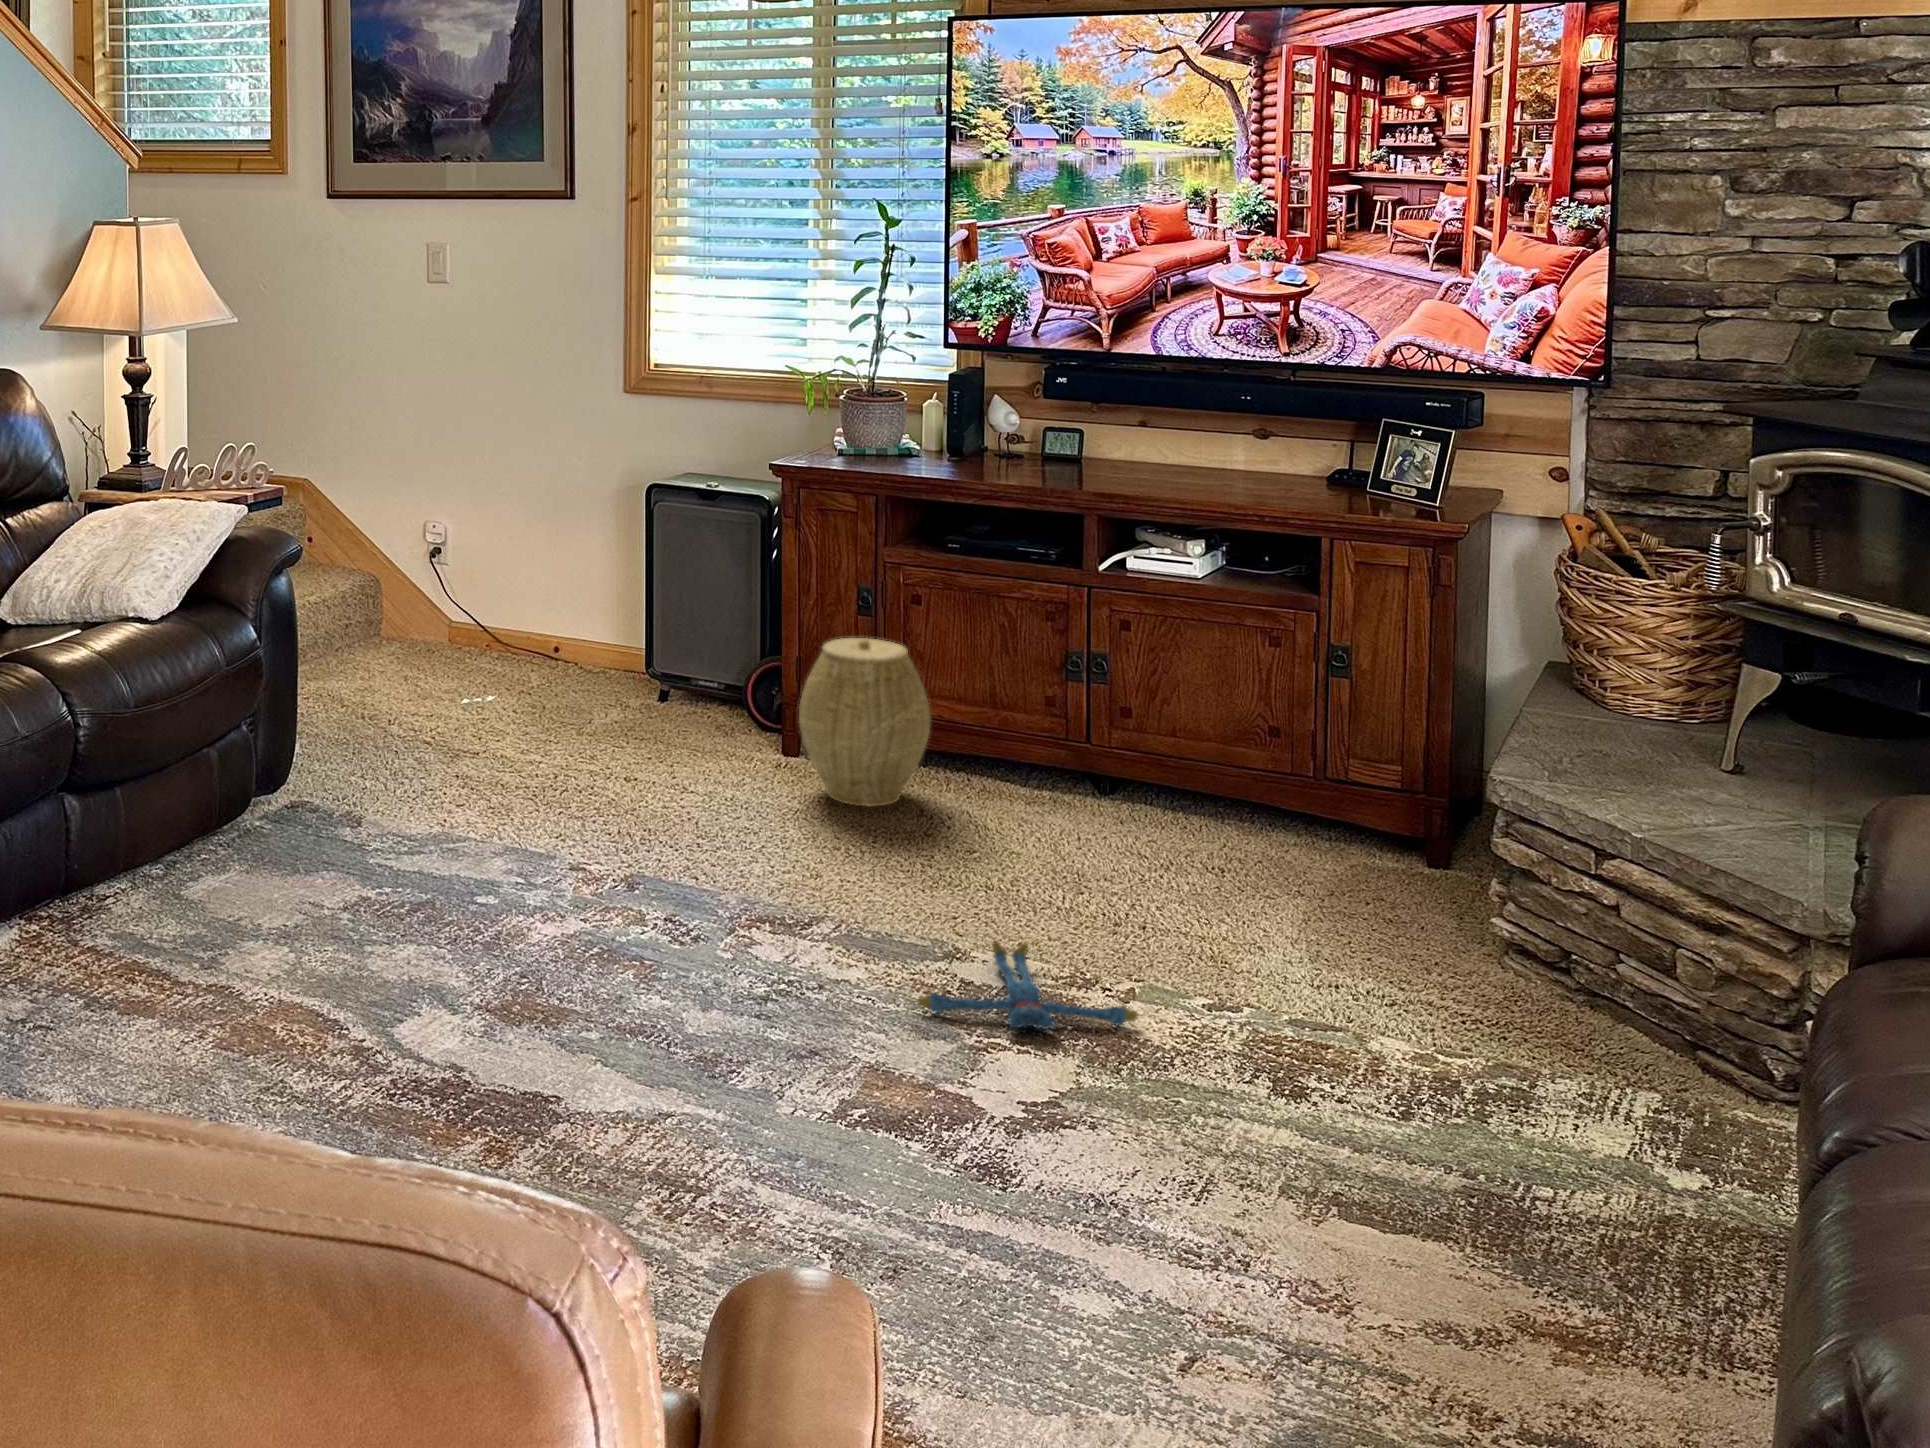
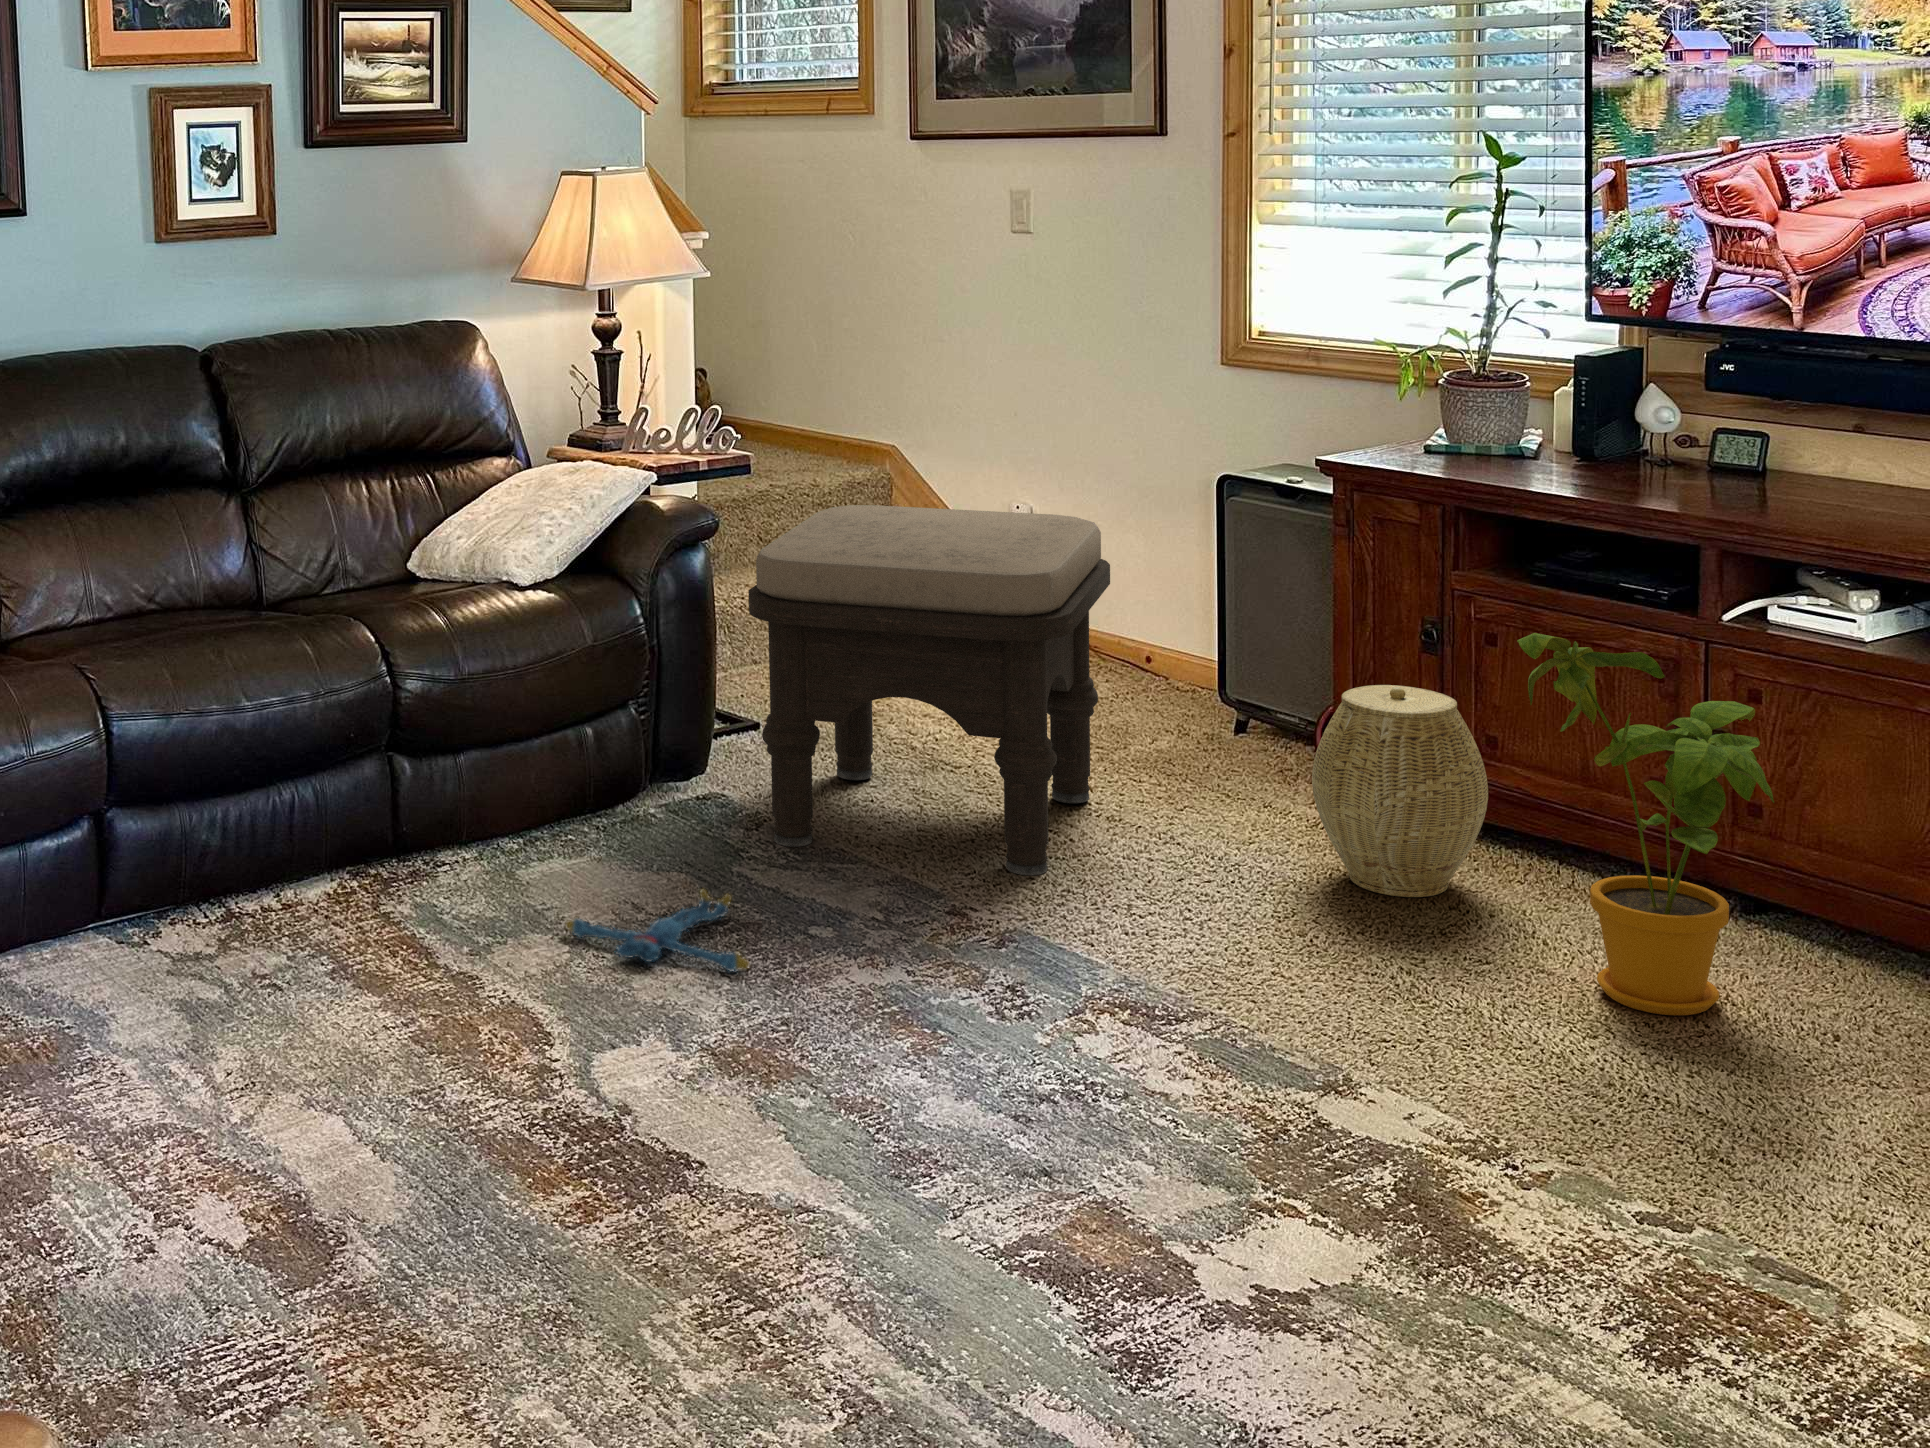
ottoman: none [348,516,632,828] -> present [749,505,1110,876]
house plant: none [1014,588,1194,873] -> present [1517,633,1774,1016]
plush toy: present [917,941,1138,1029] -> present [566,889,749,973]

